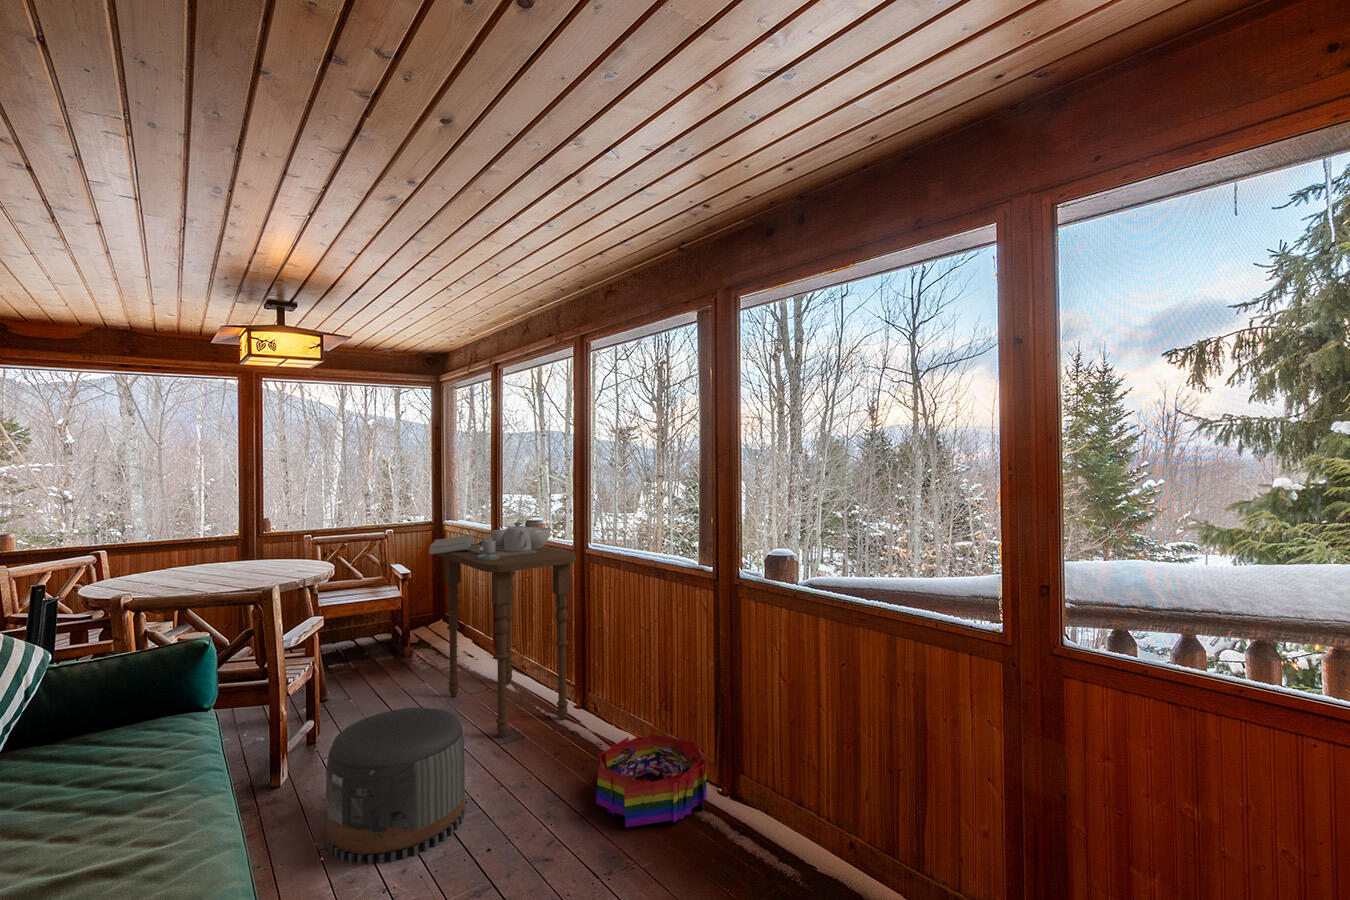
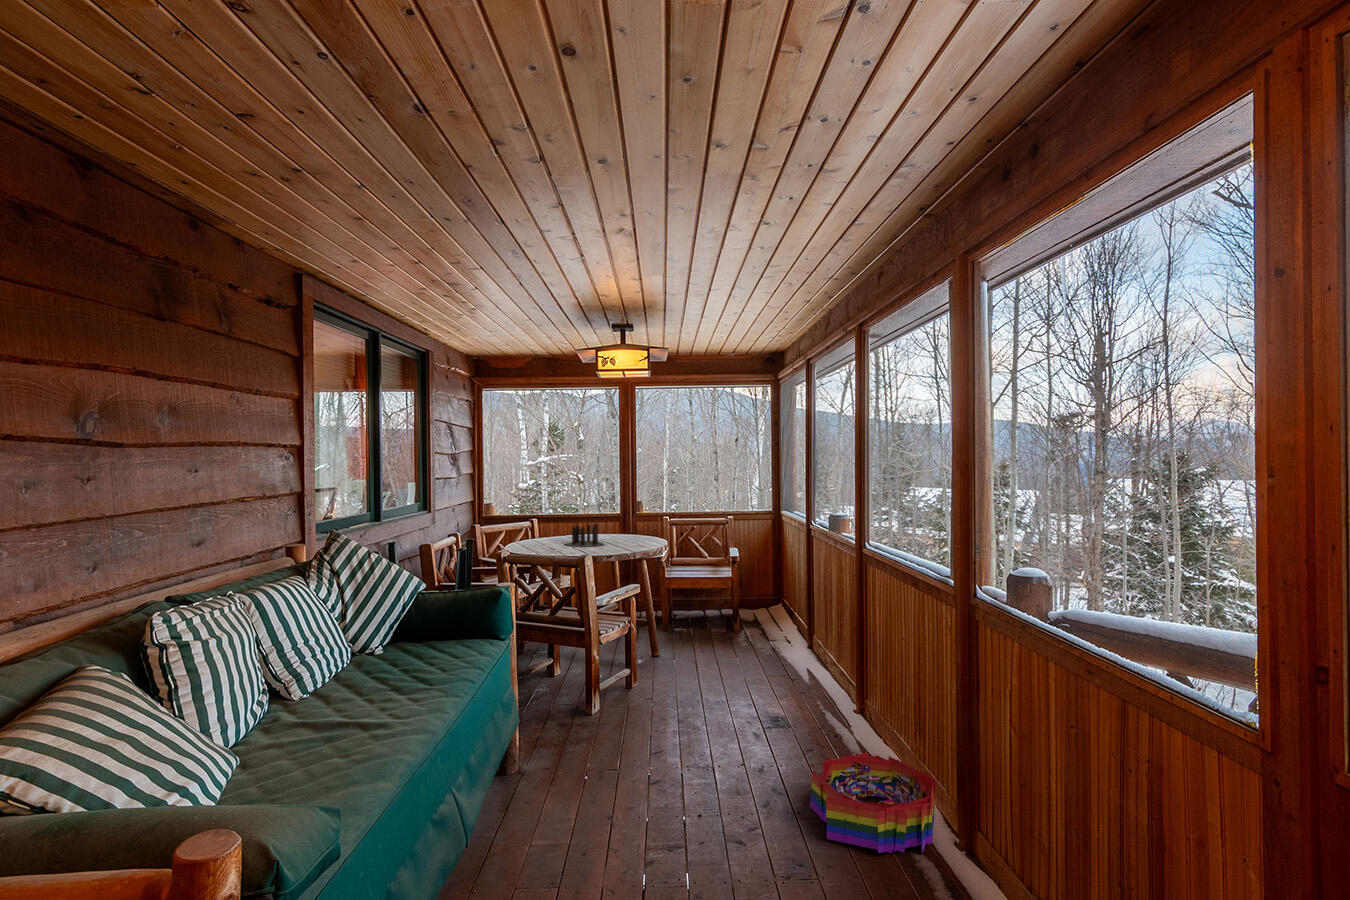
side table: present [429,523,576,738] -> none [723,517,849,724]
candle: none [197,547,275,580] -> present [566,523,604,547]
pouf: present [326,708,465,865] -> none [594,672,703,796]

